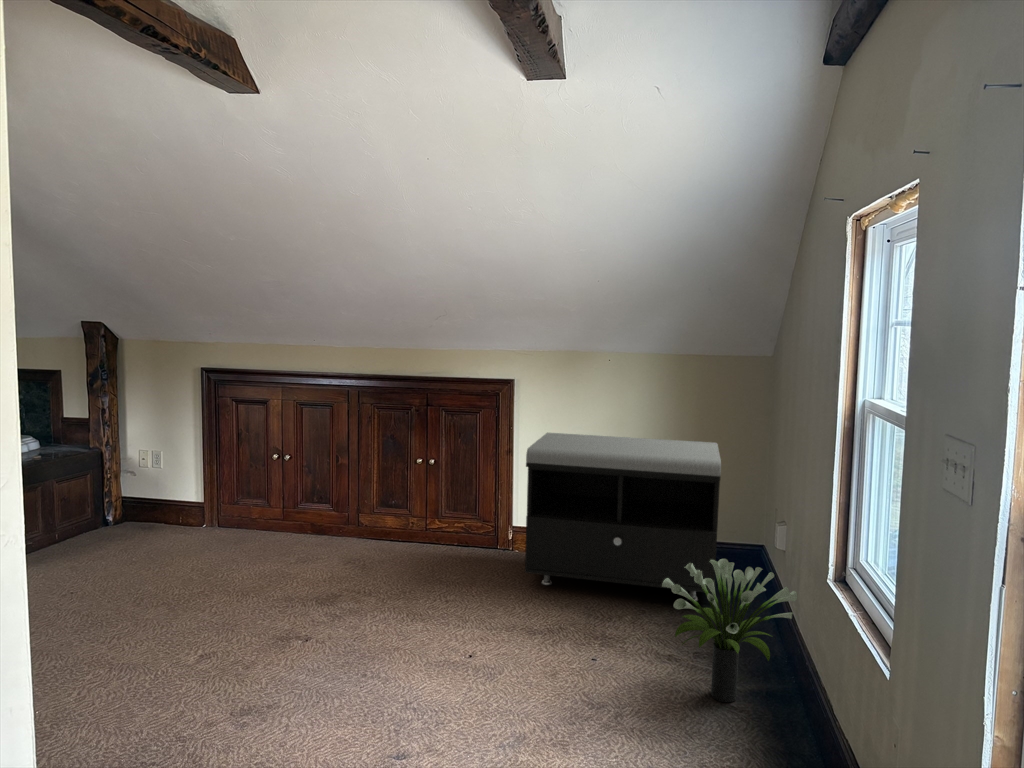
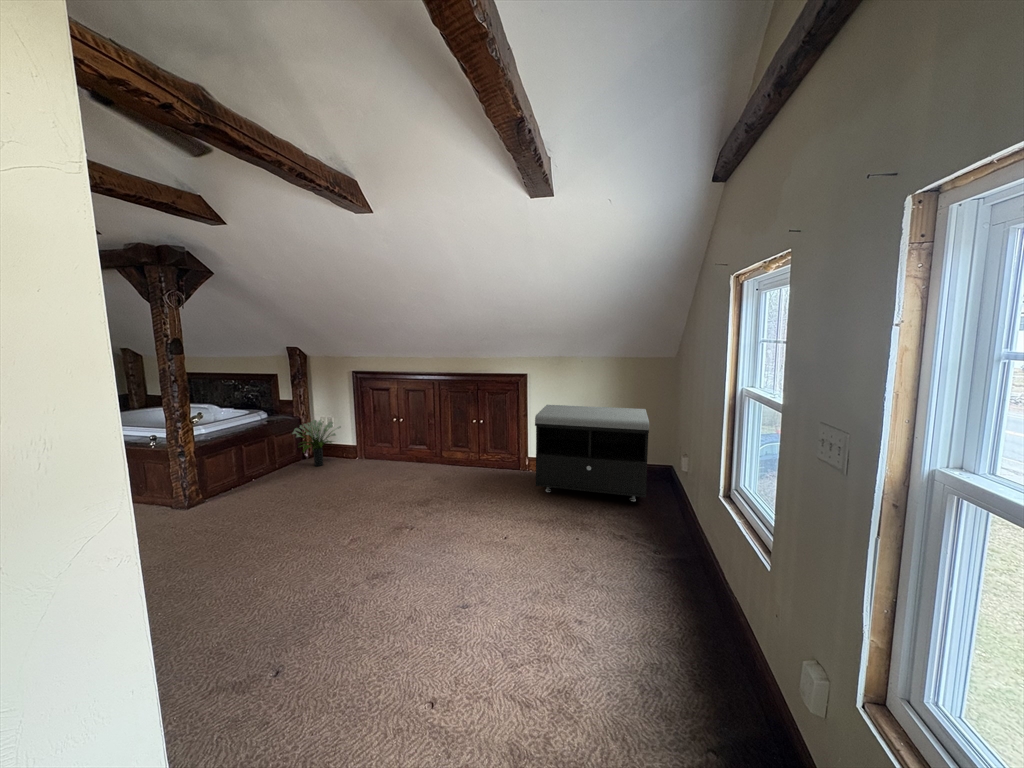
potted plant: present [662,559,797,702] -> present [292,420,341,466]

